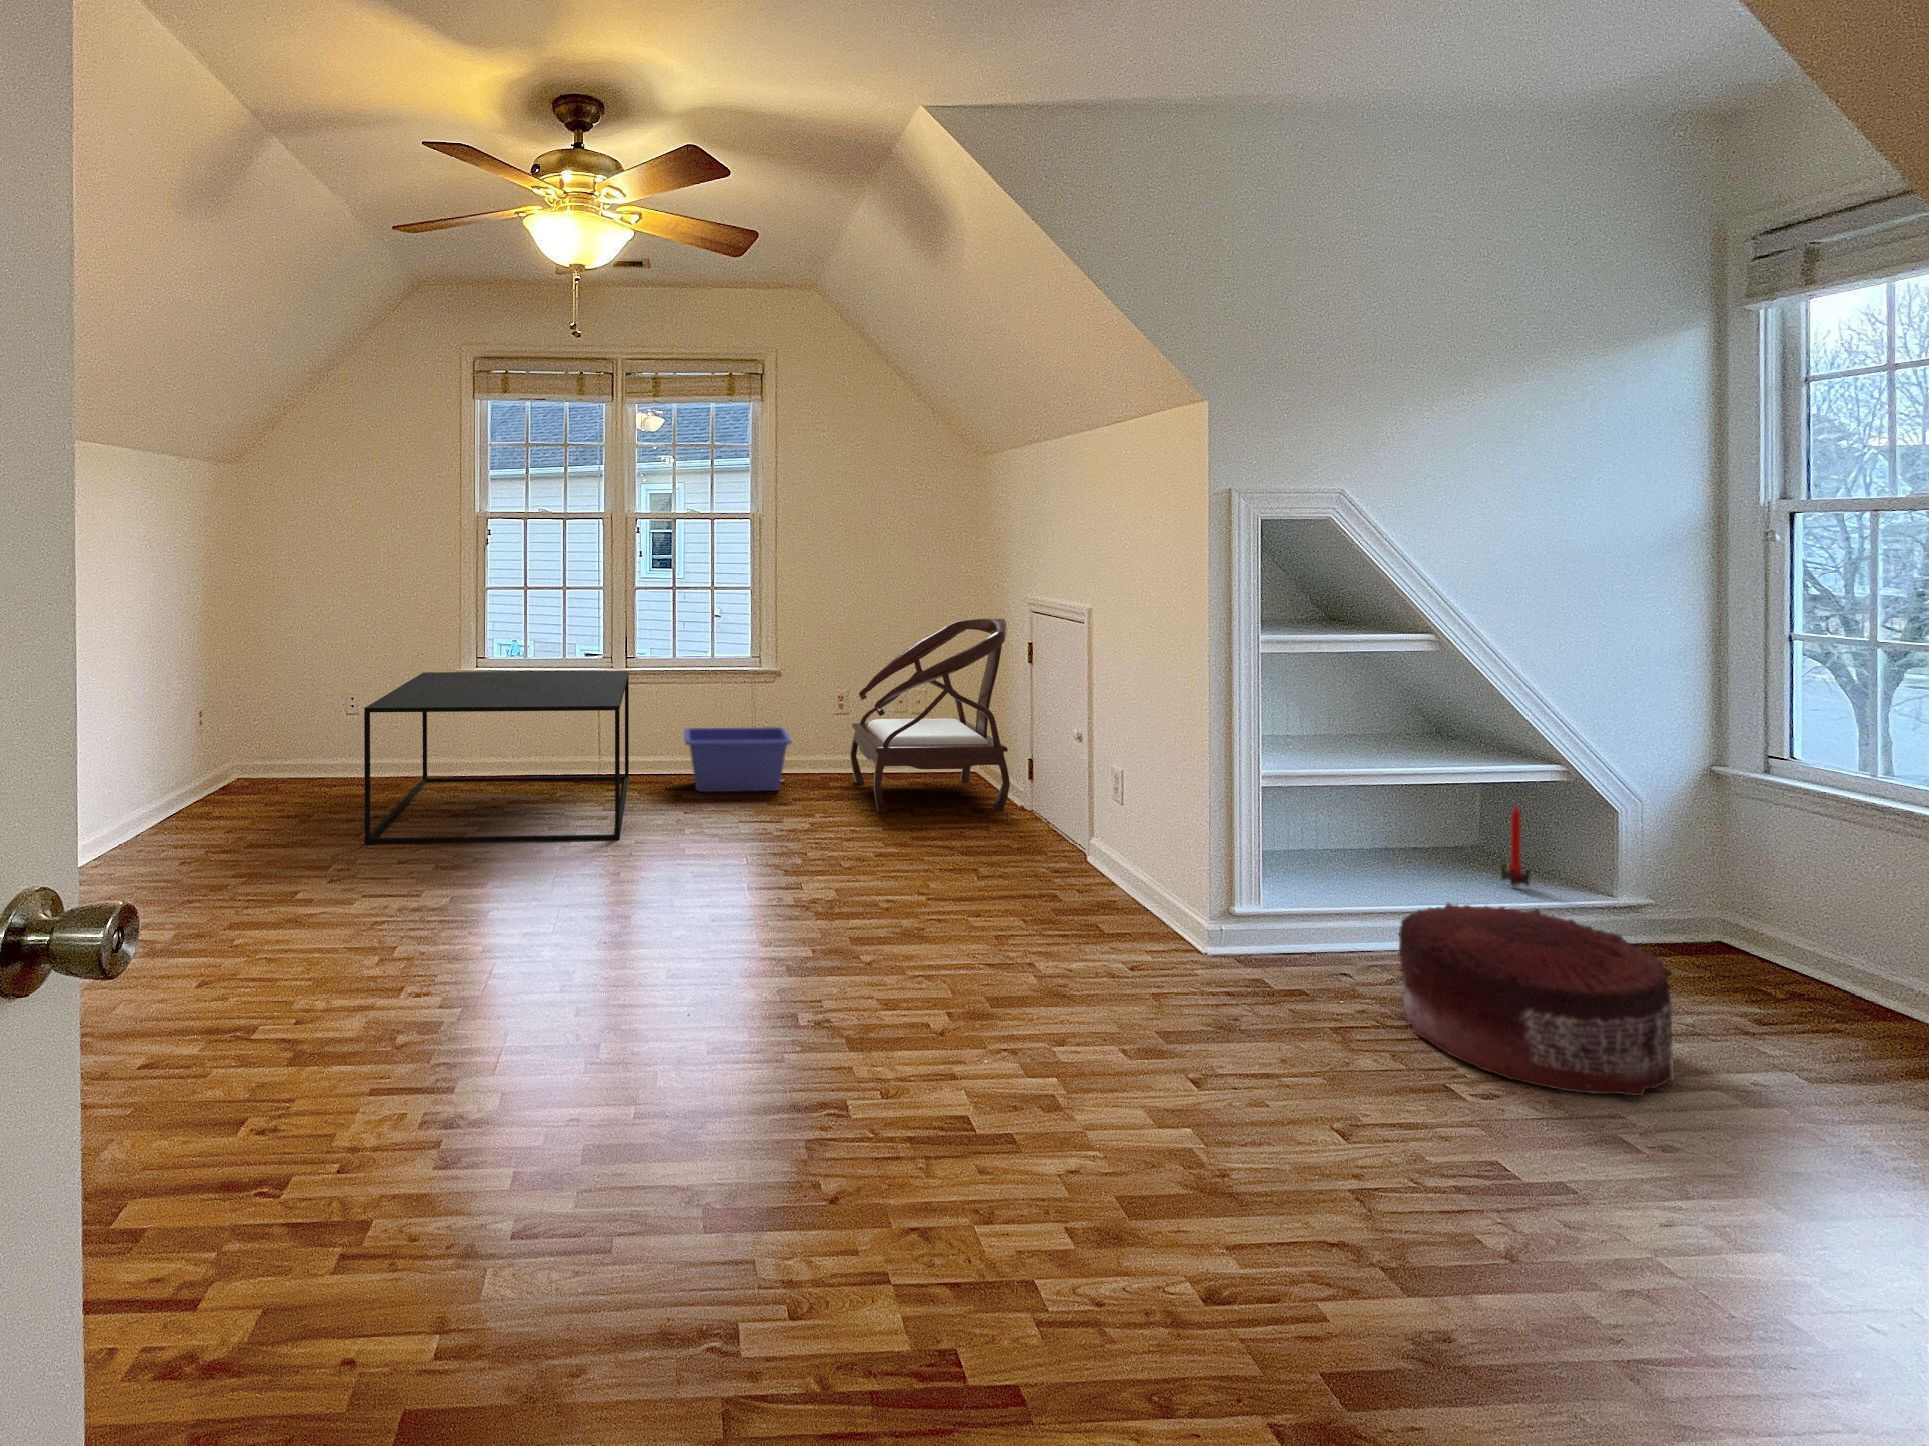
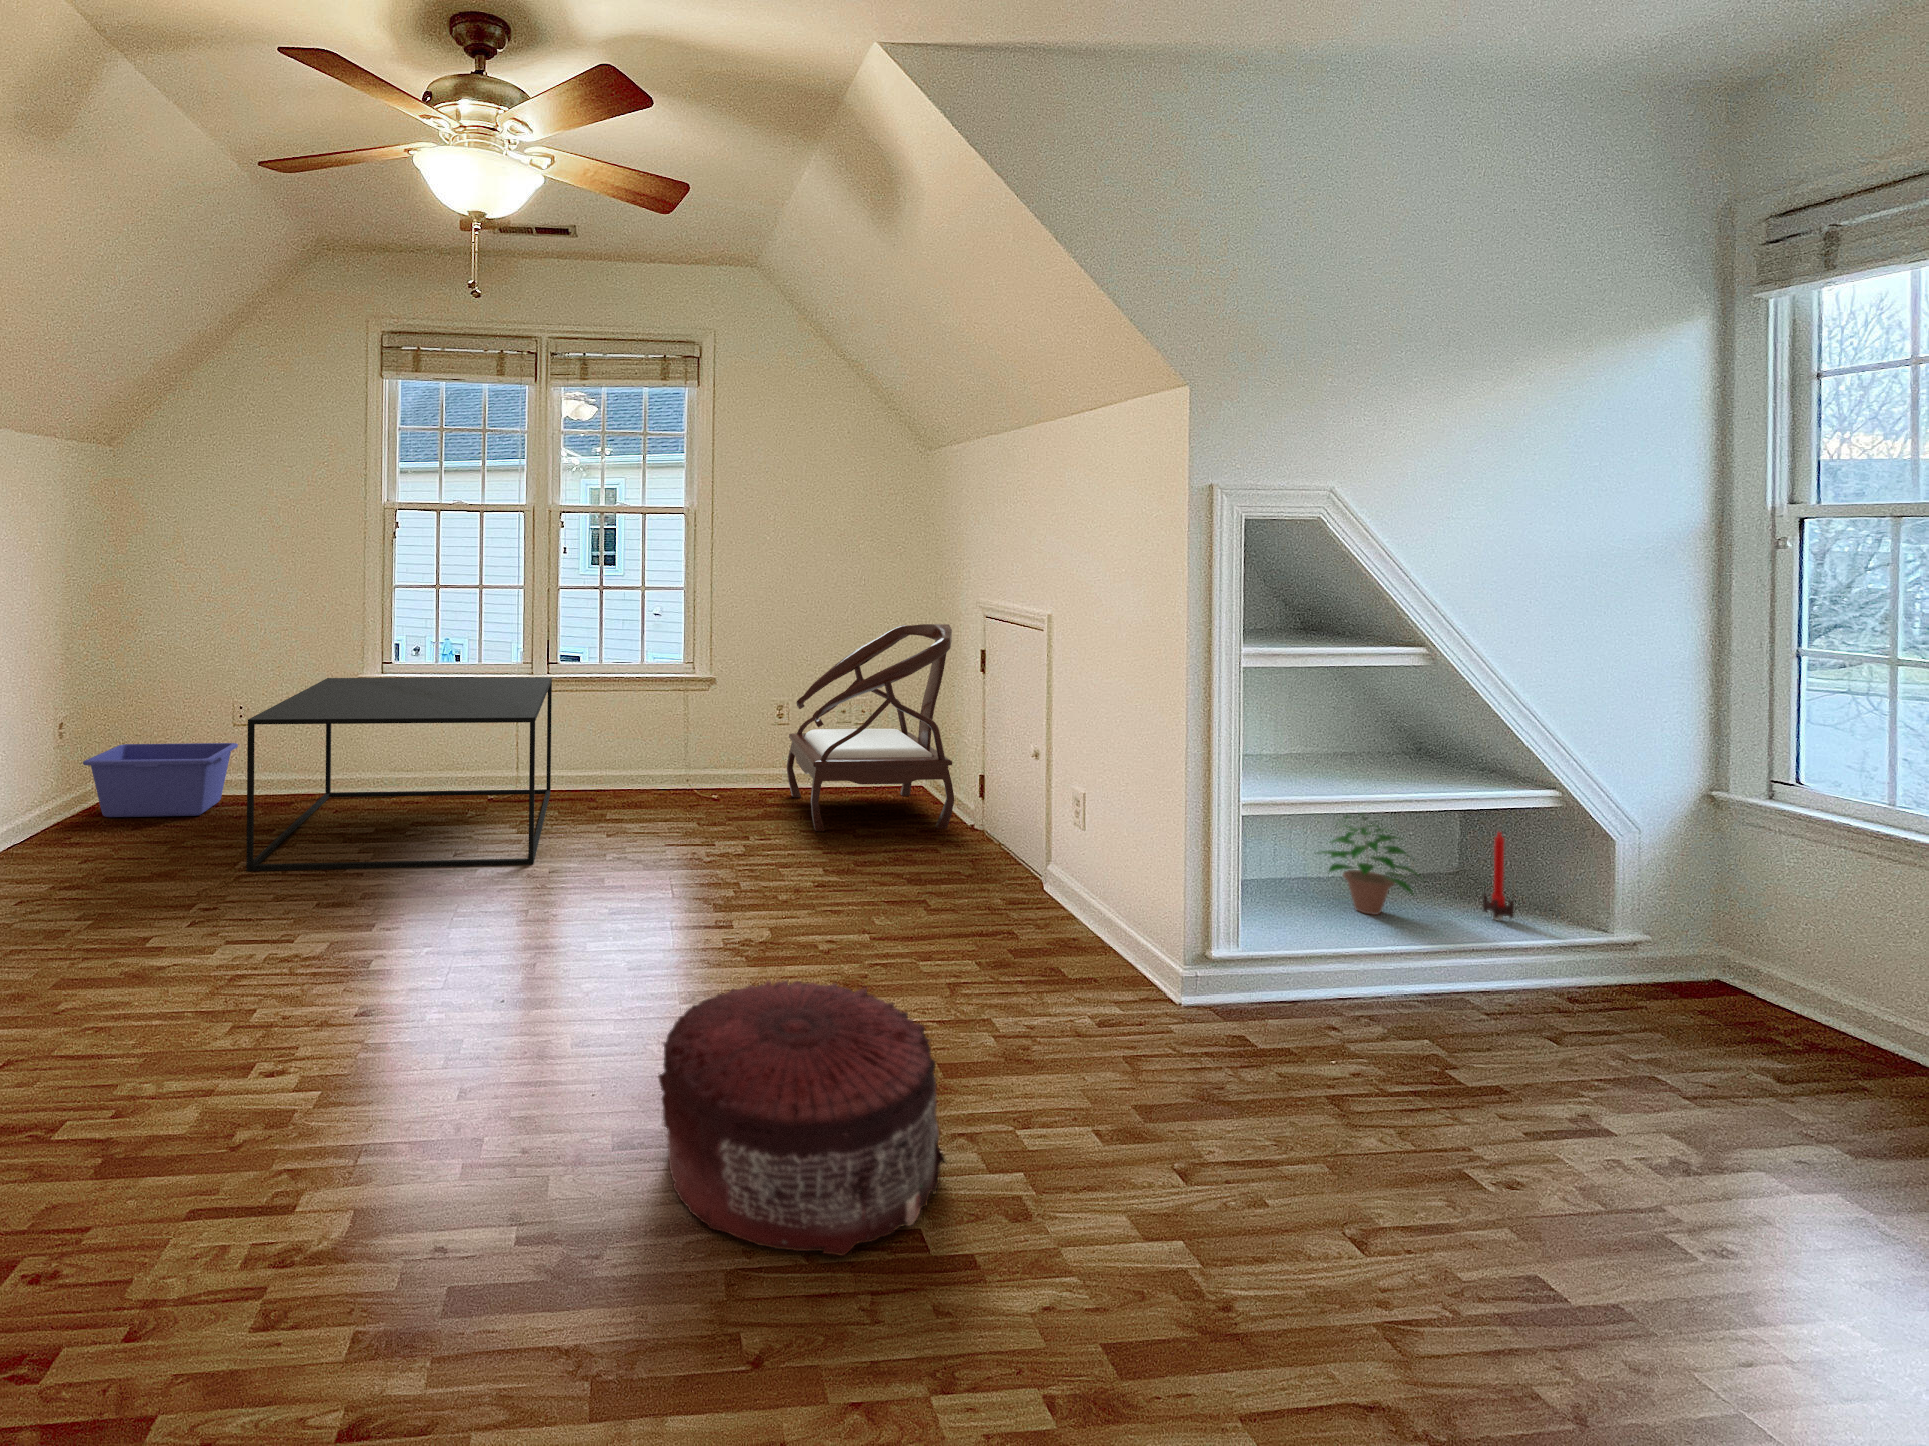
storage bin: present [684,727,792,792] -> present [83,743,238,817]
potted plant: none [1341,786,1446,883] -> present [1315,814,1421,915]
pouf: present [1399,902,1674,1096] -> present [658,980,945,1256]

